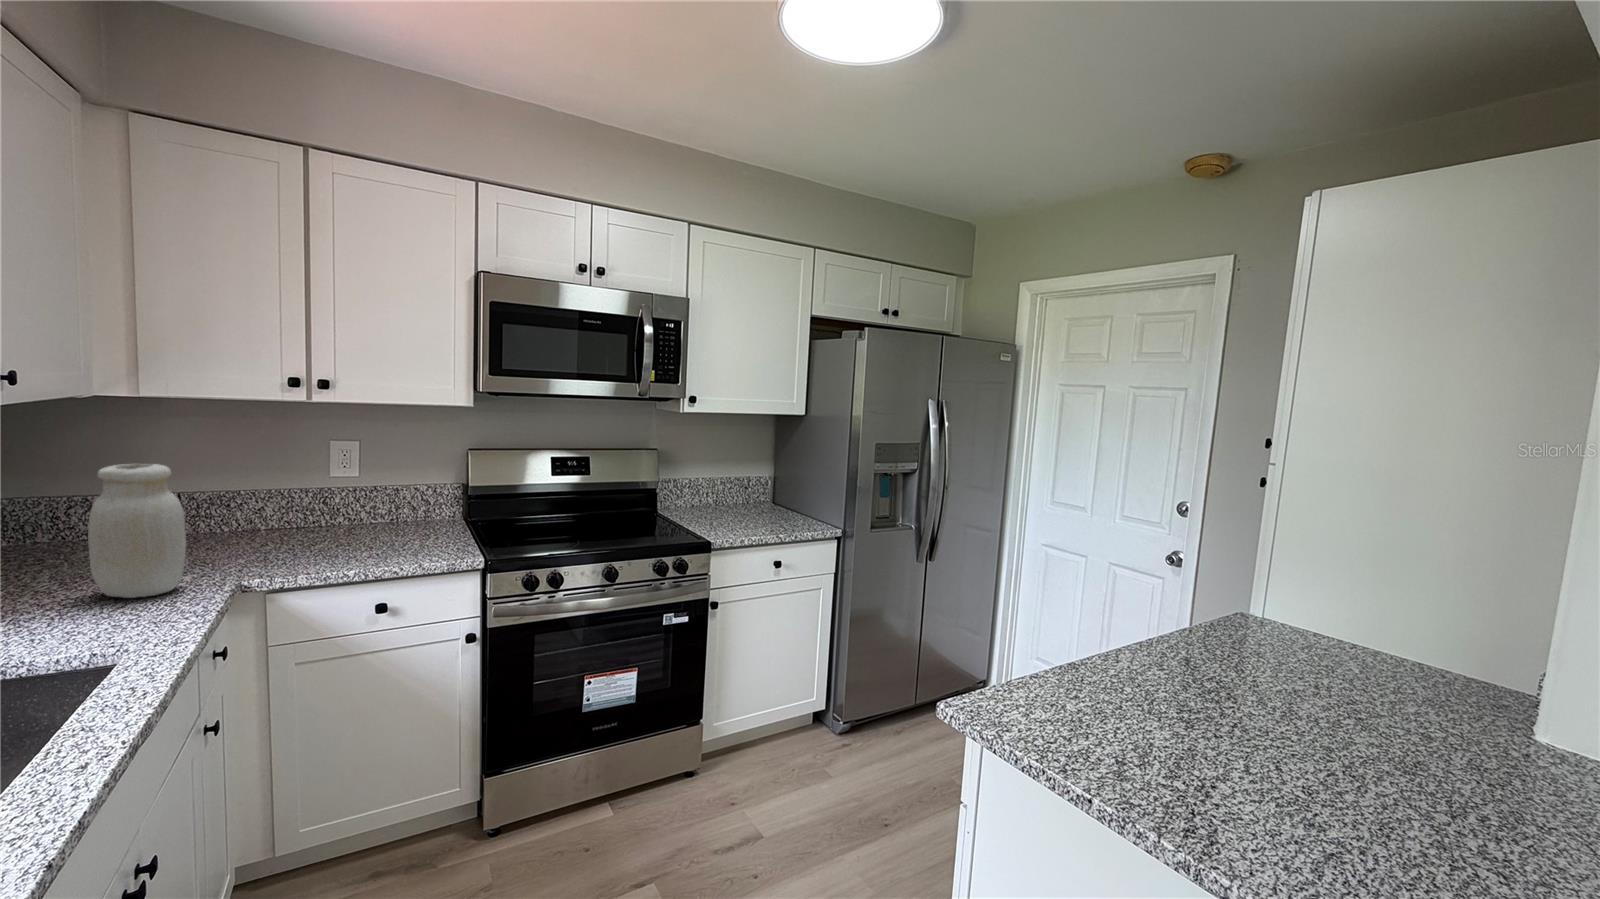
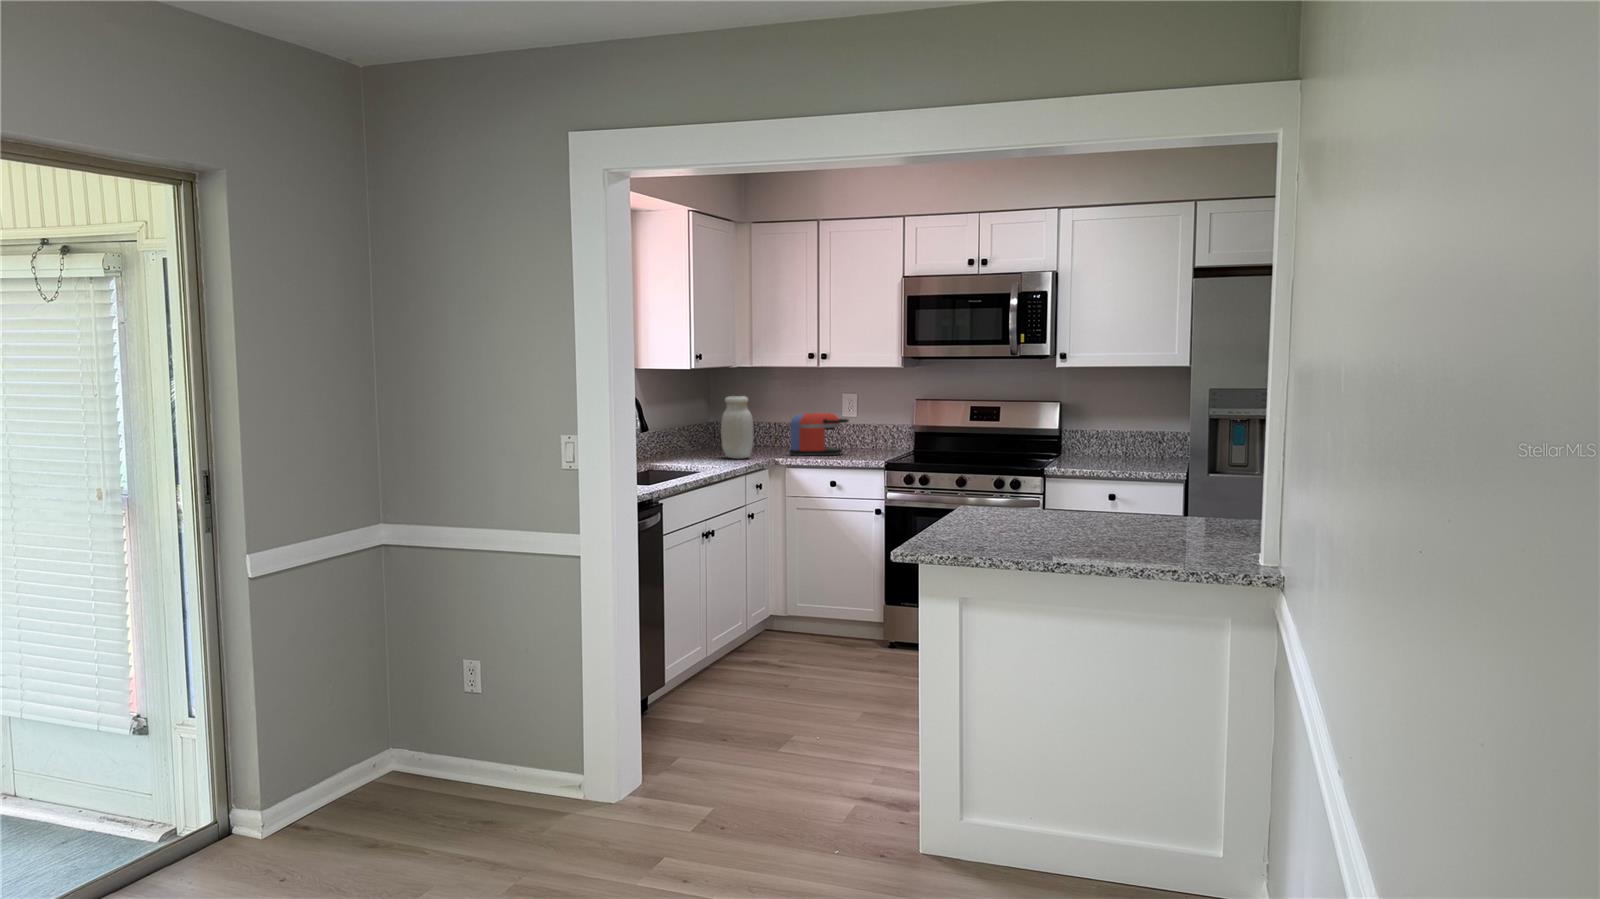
coffee maker: none [258,480,380,561] -> present [789,413,849,455]

